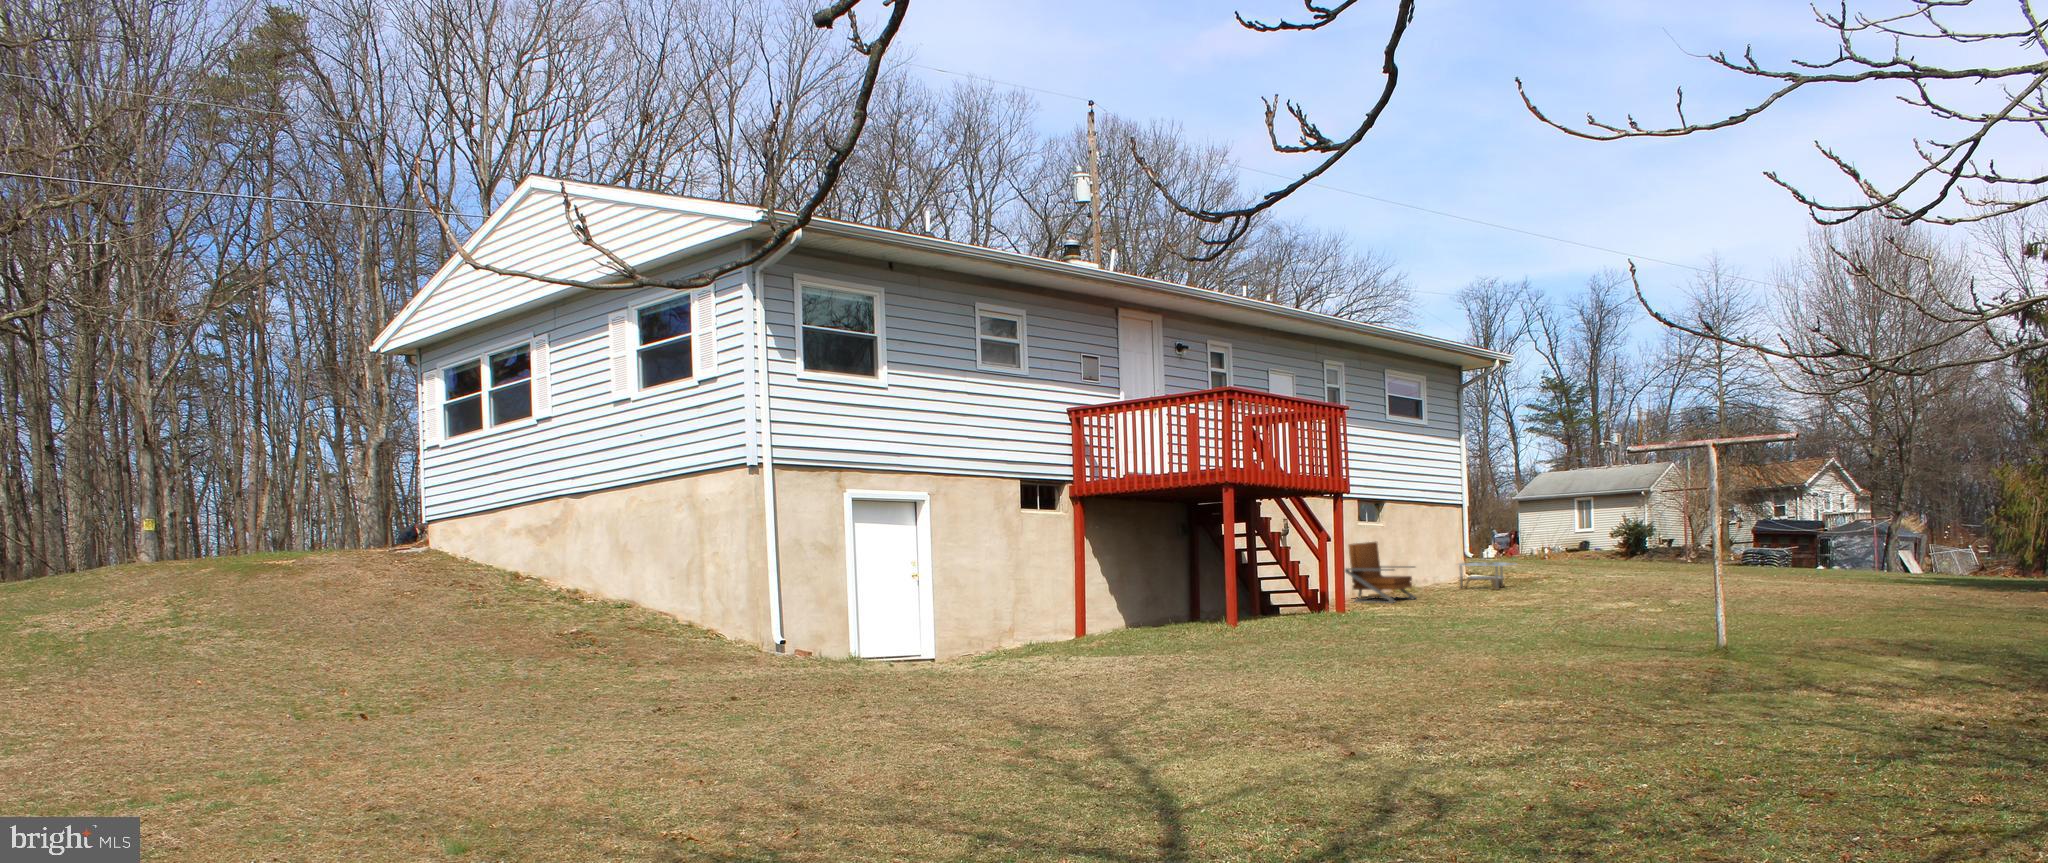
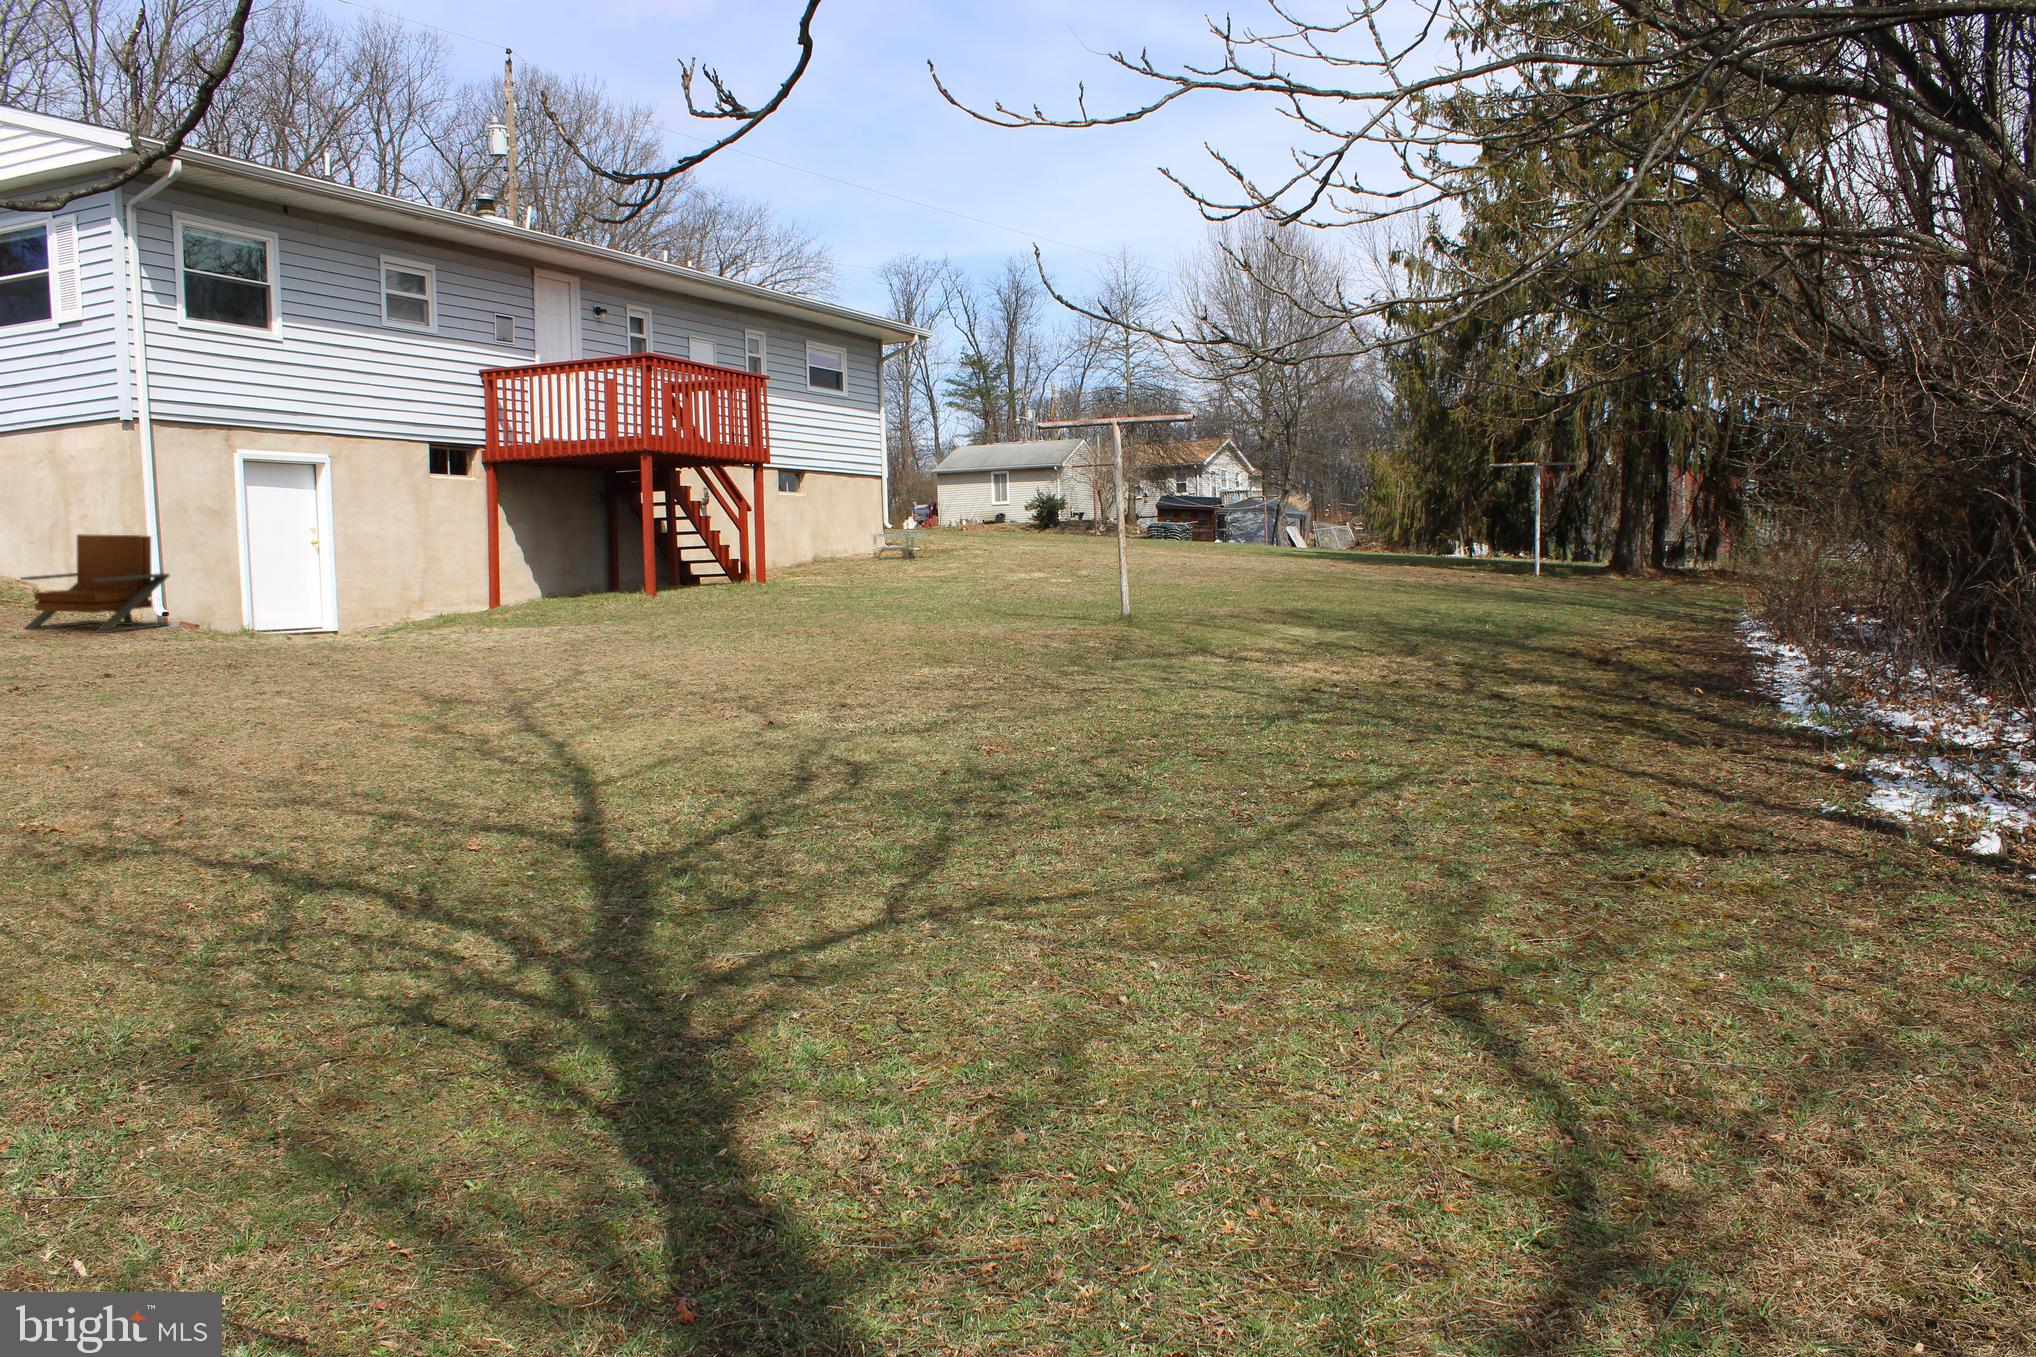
lounge chair: present [1345,542,1416,603] -> present [21,534,170,633]

